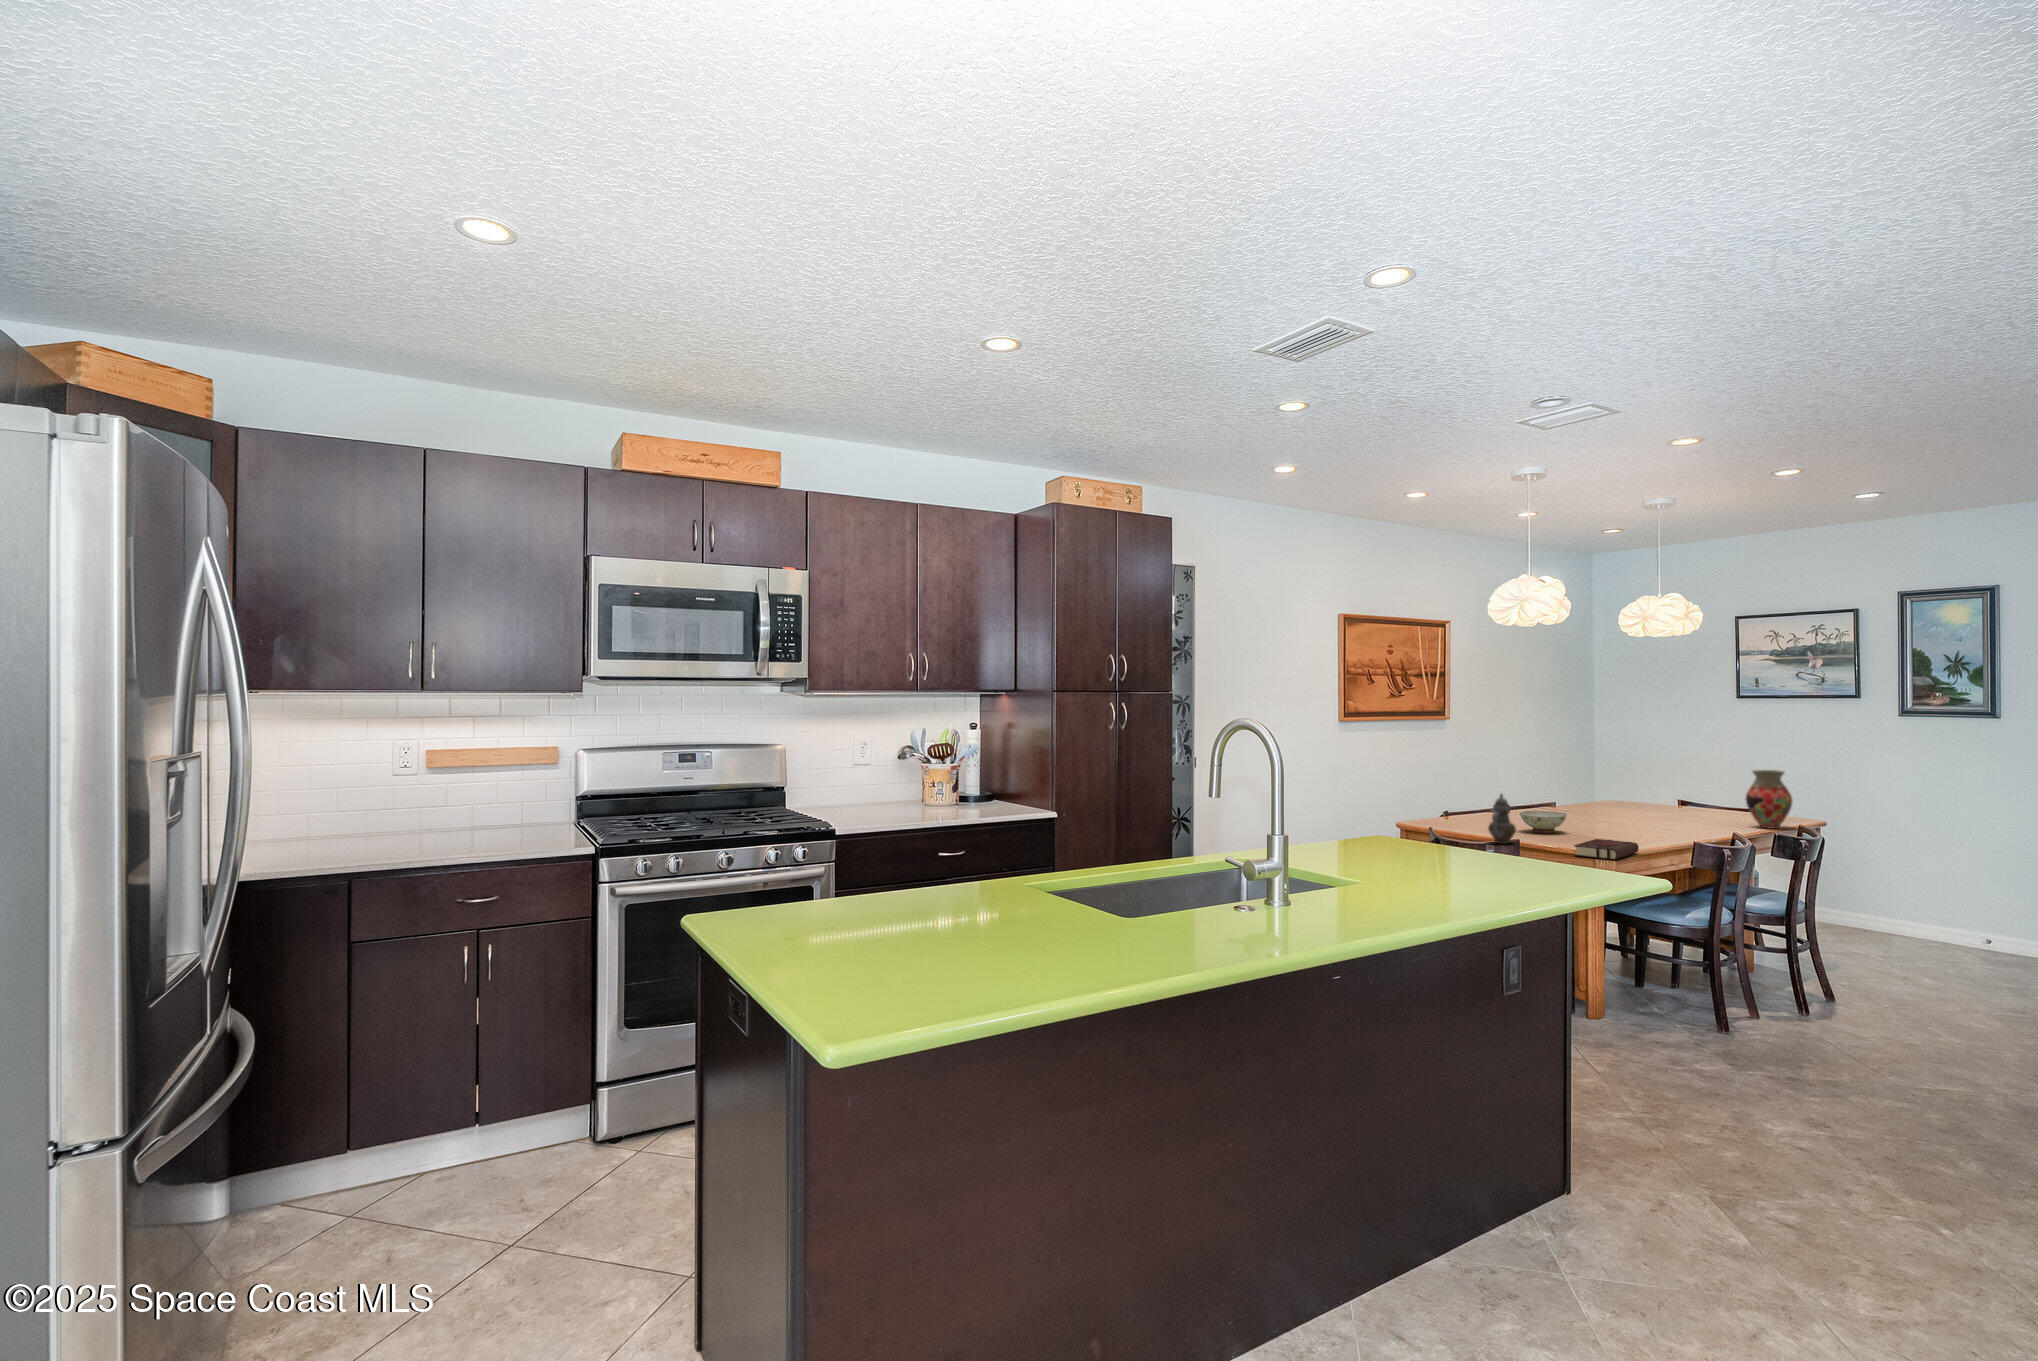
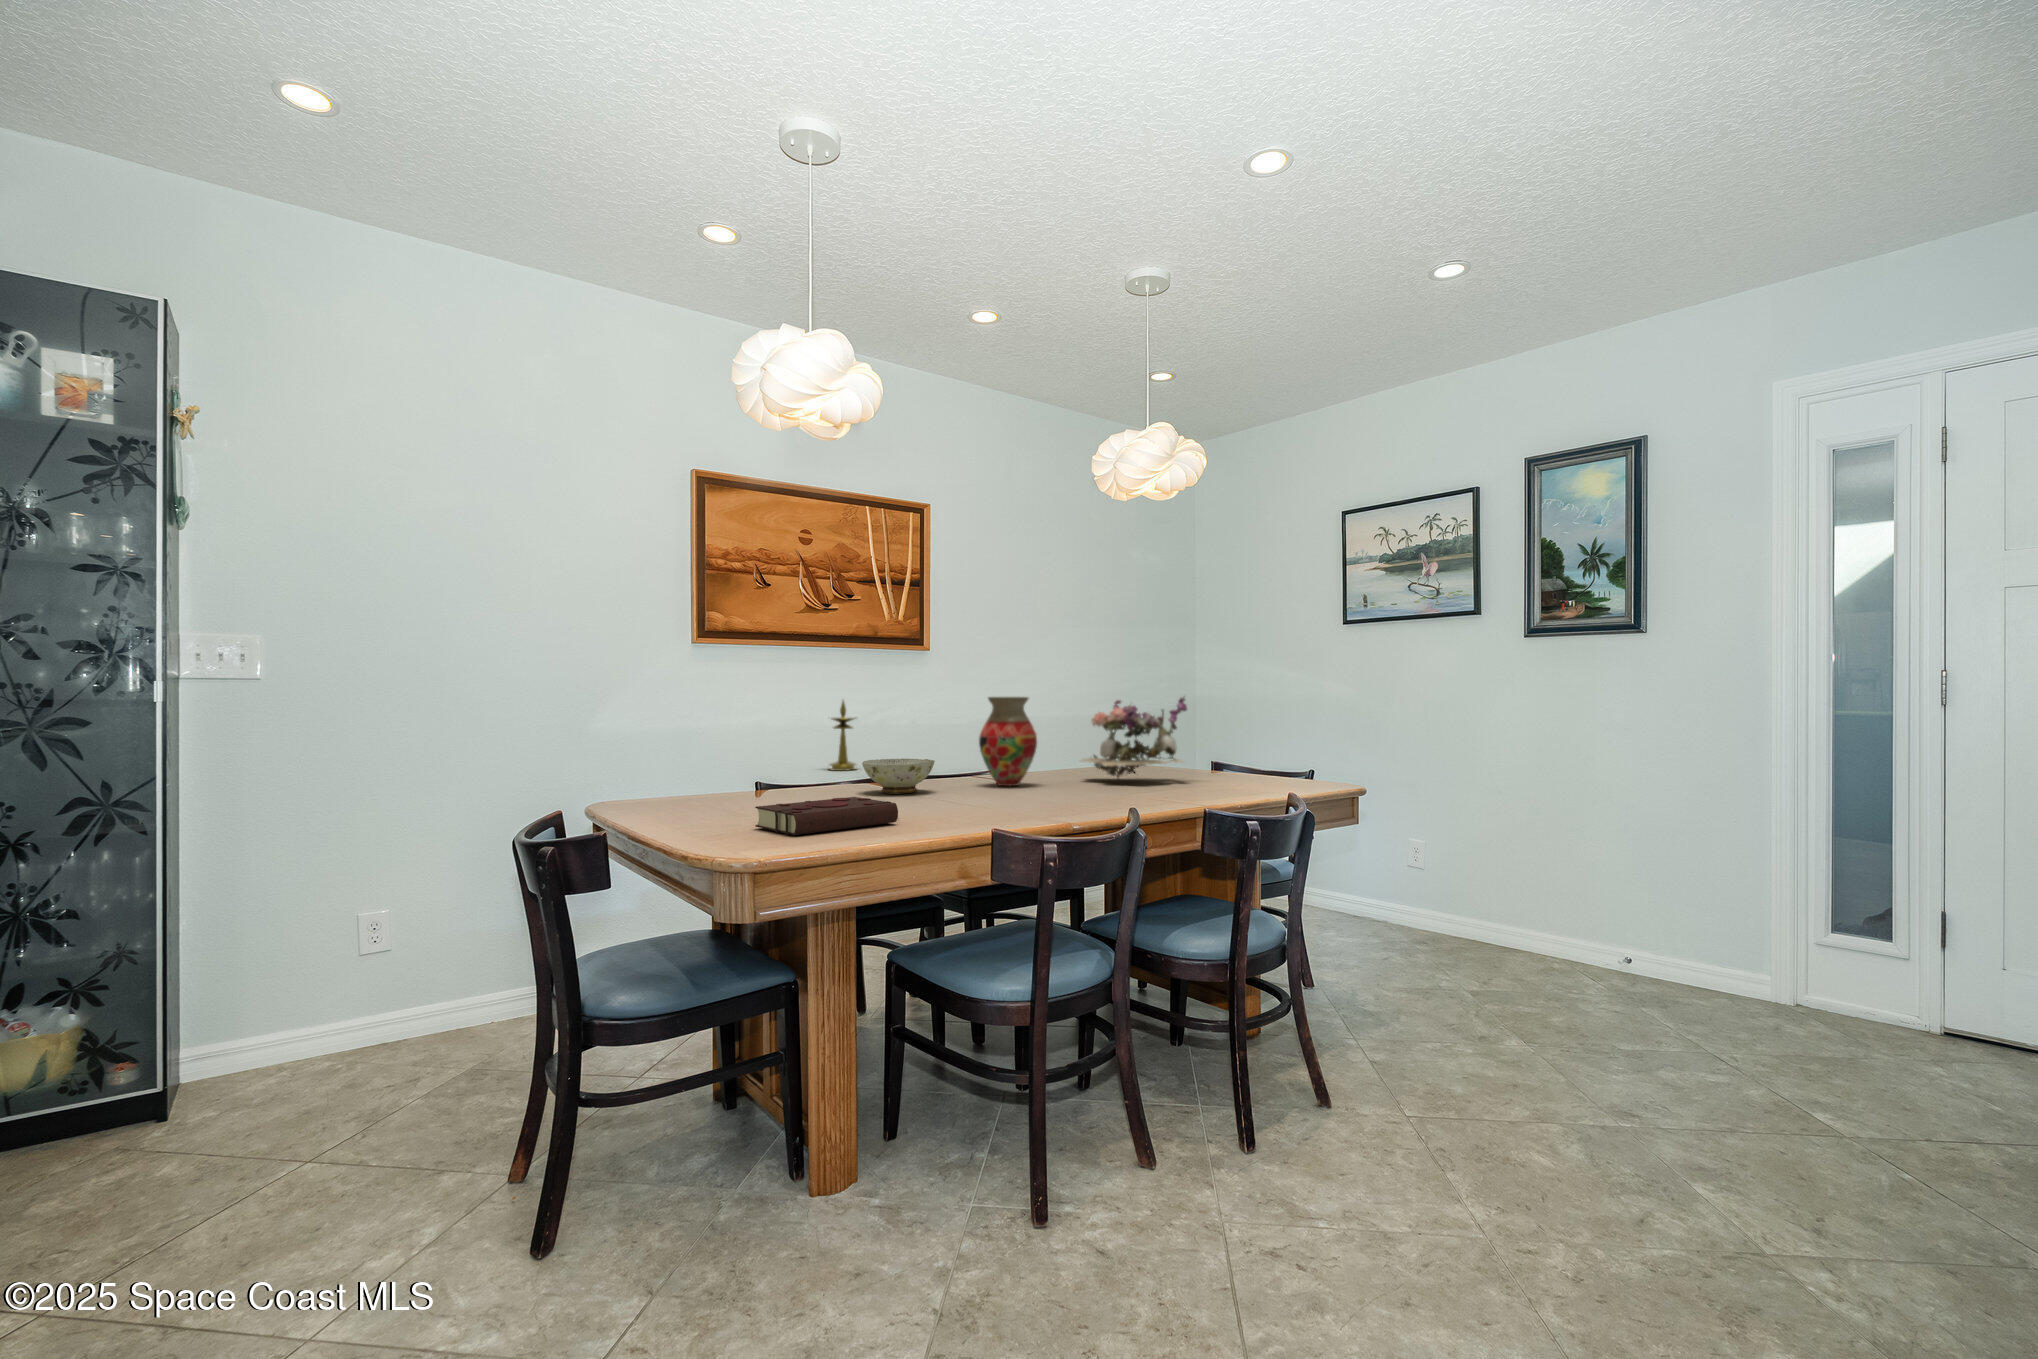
candlestick: none [1402,764,1423,813] -> present [830,701,856,771]
flower arrangement: none [1616,767,1700,821] -> present [1082,696,1187,778]
vase: present [1746,770,1792,829] -> present [979,697,1037,786]
teapot: present [1488,794,1516,844] -> none [710,714,779,808]

